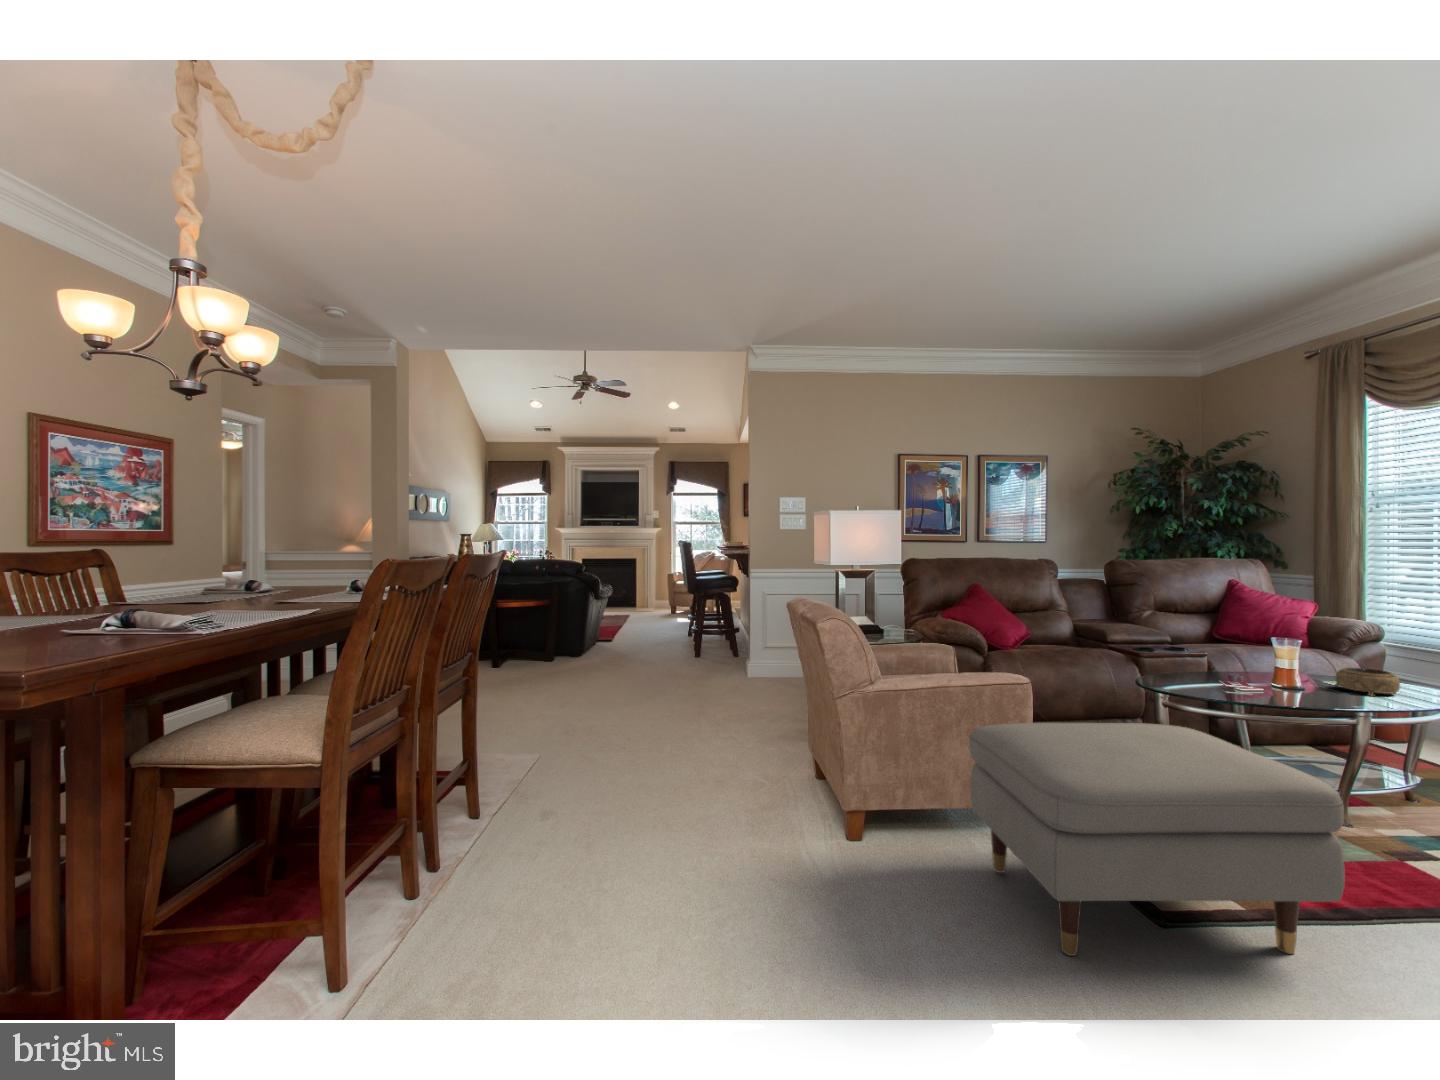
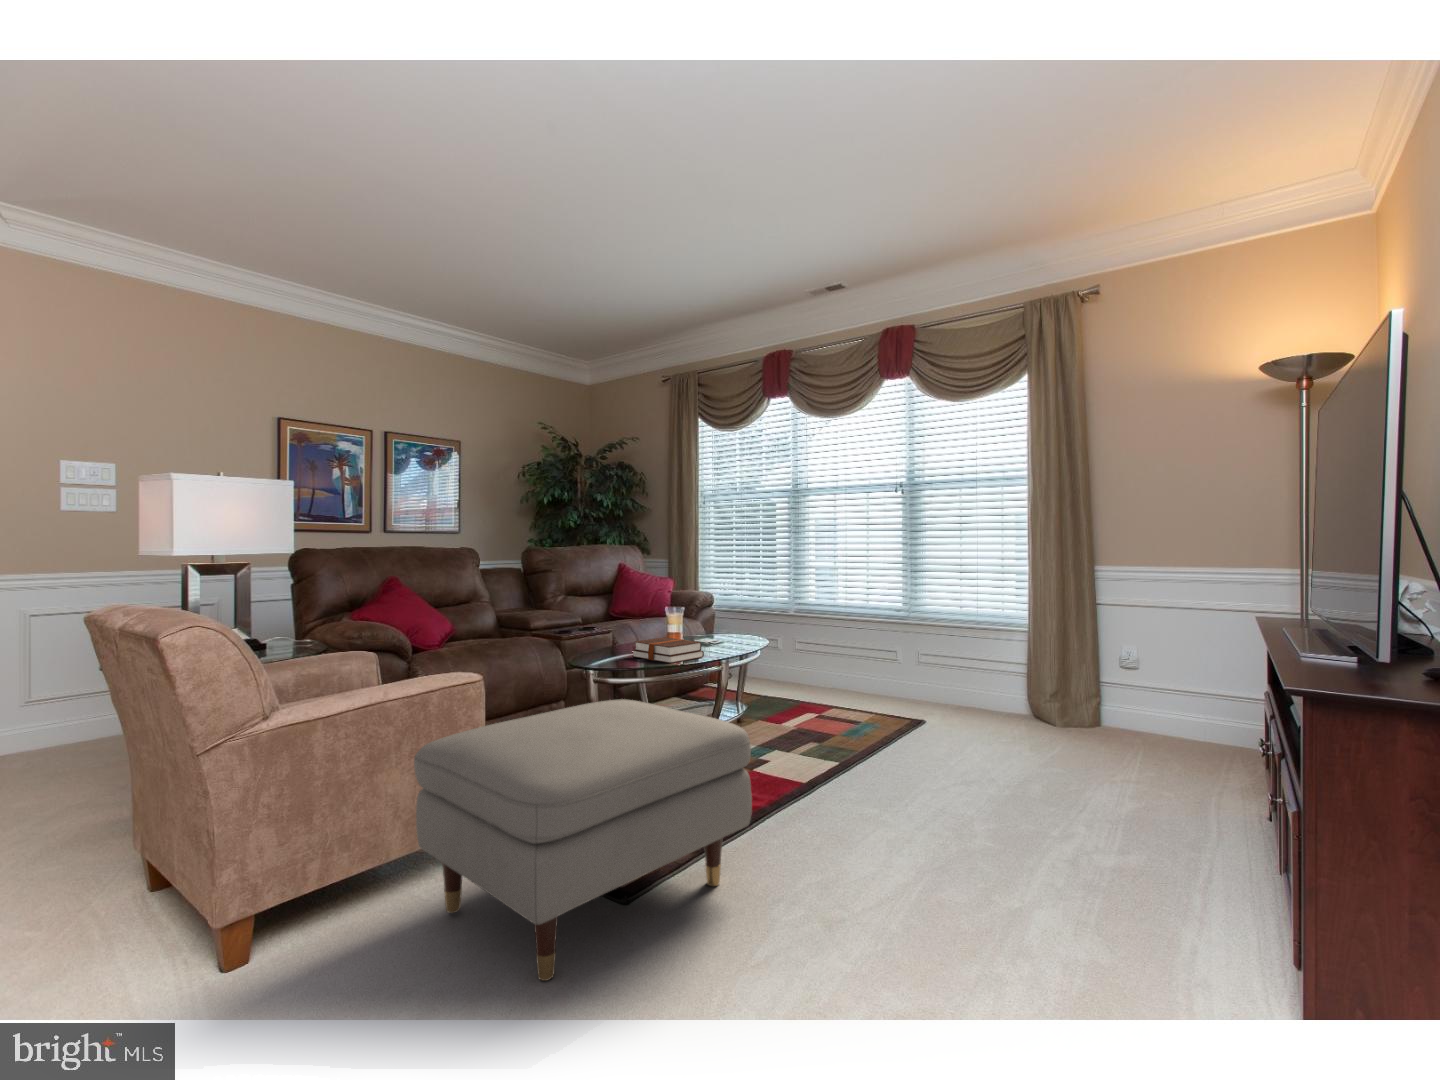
decorative bowl: present [1335,668,1400,696] -> none [704,627,743,648]
hardback book: none [1220,670,1323,701] -> present [632,637,704,663]

